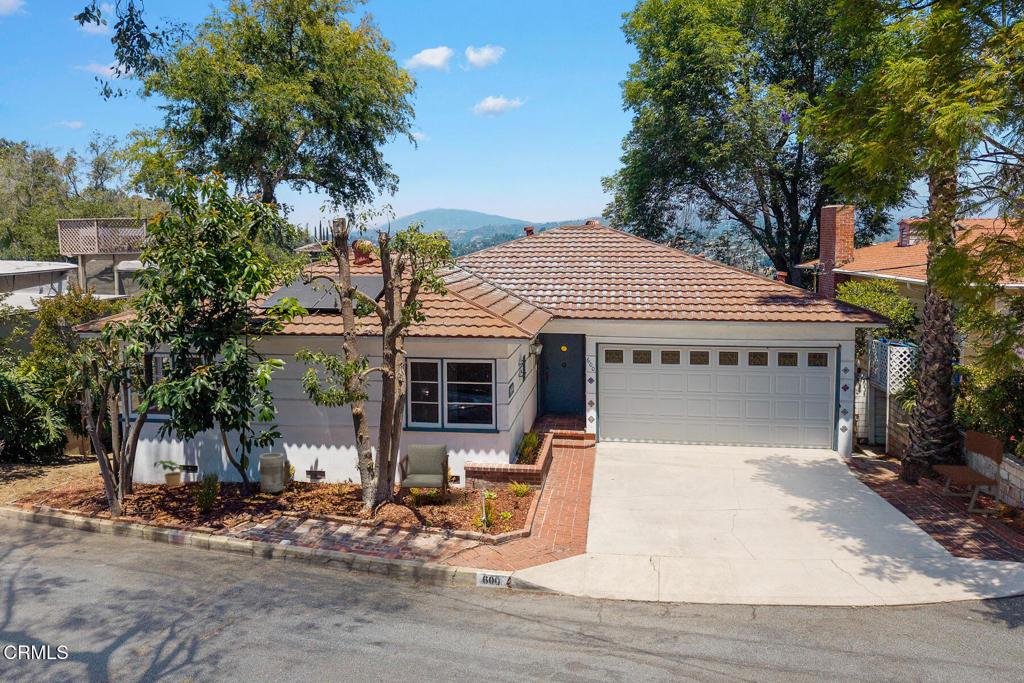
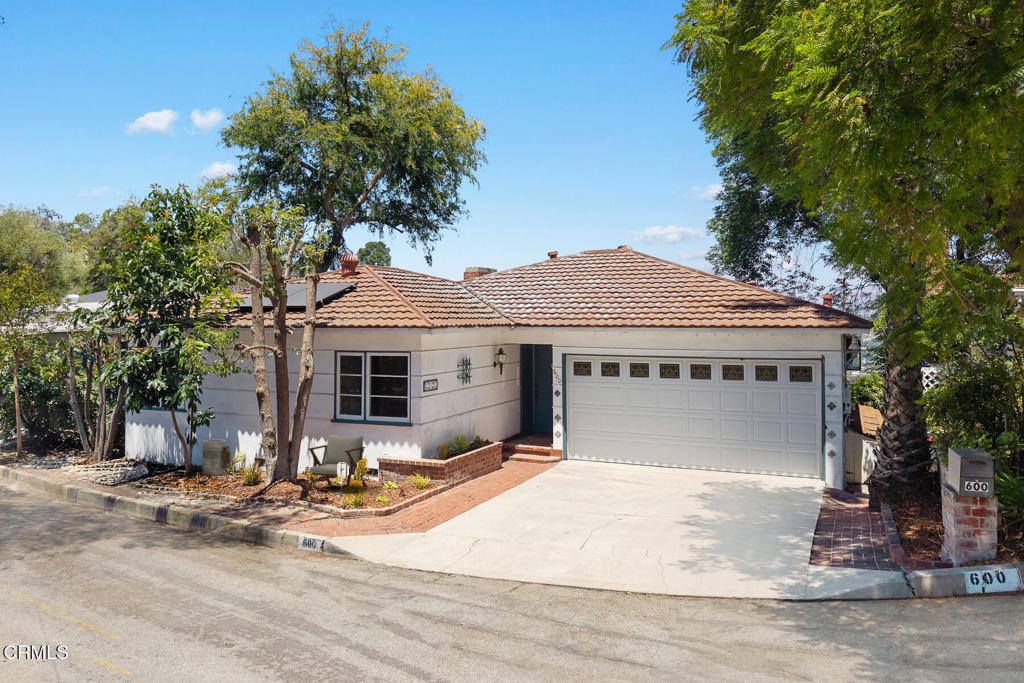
bench: present [933,430,1003,513] -> none [886,447,945,541]
potted plant: present [154,461,183,486] -> none [118,441,148,467]

